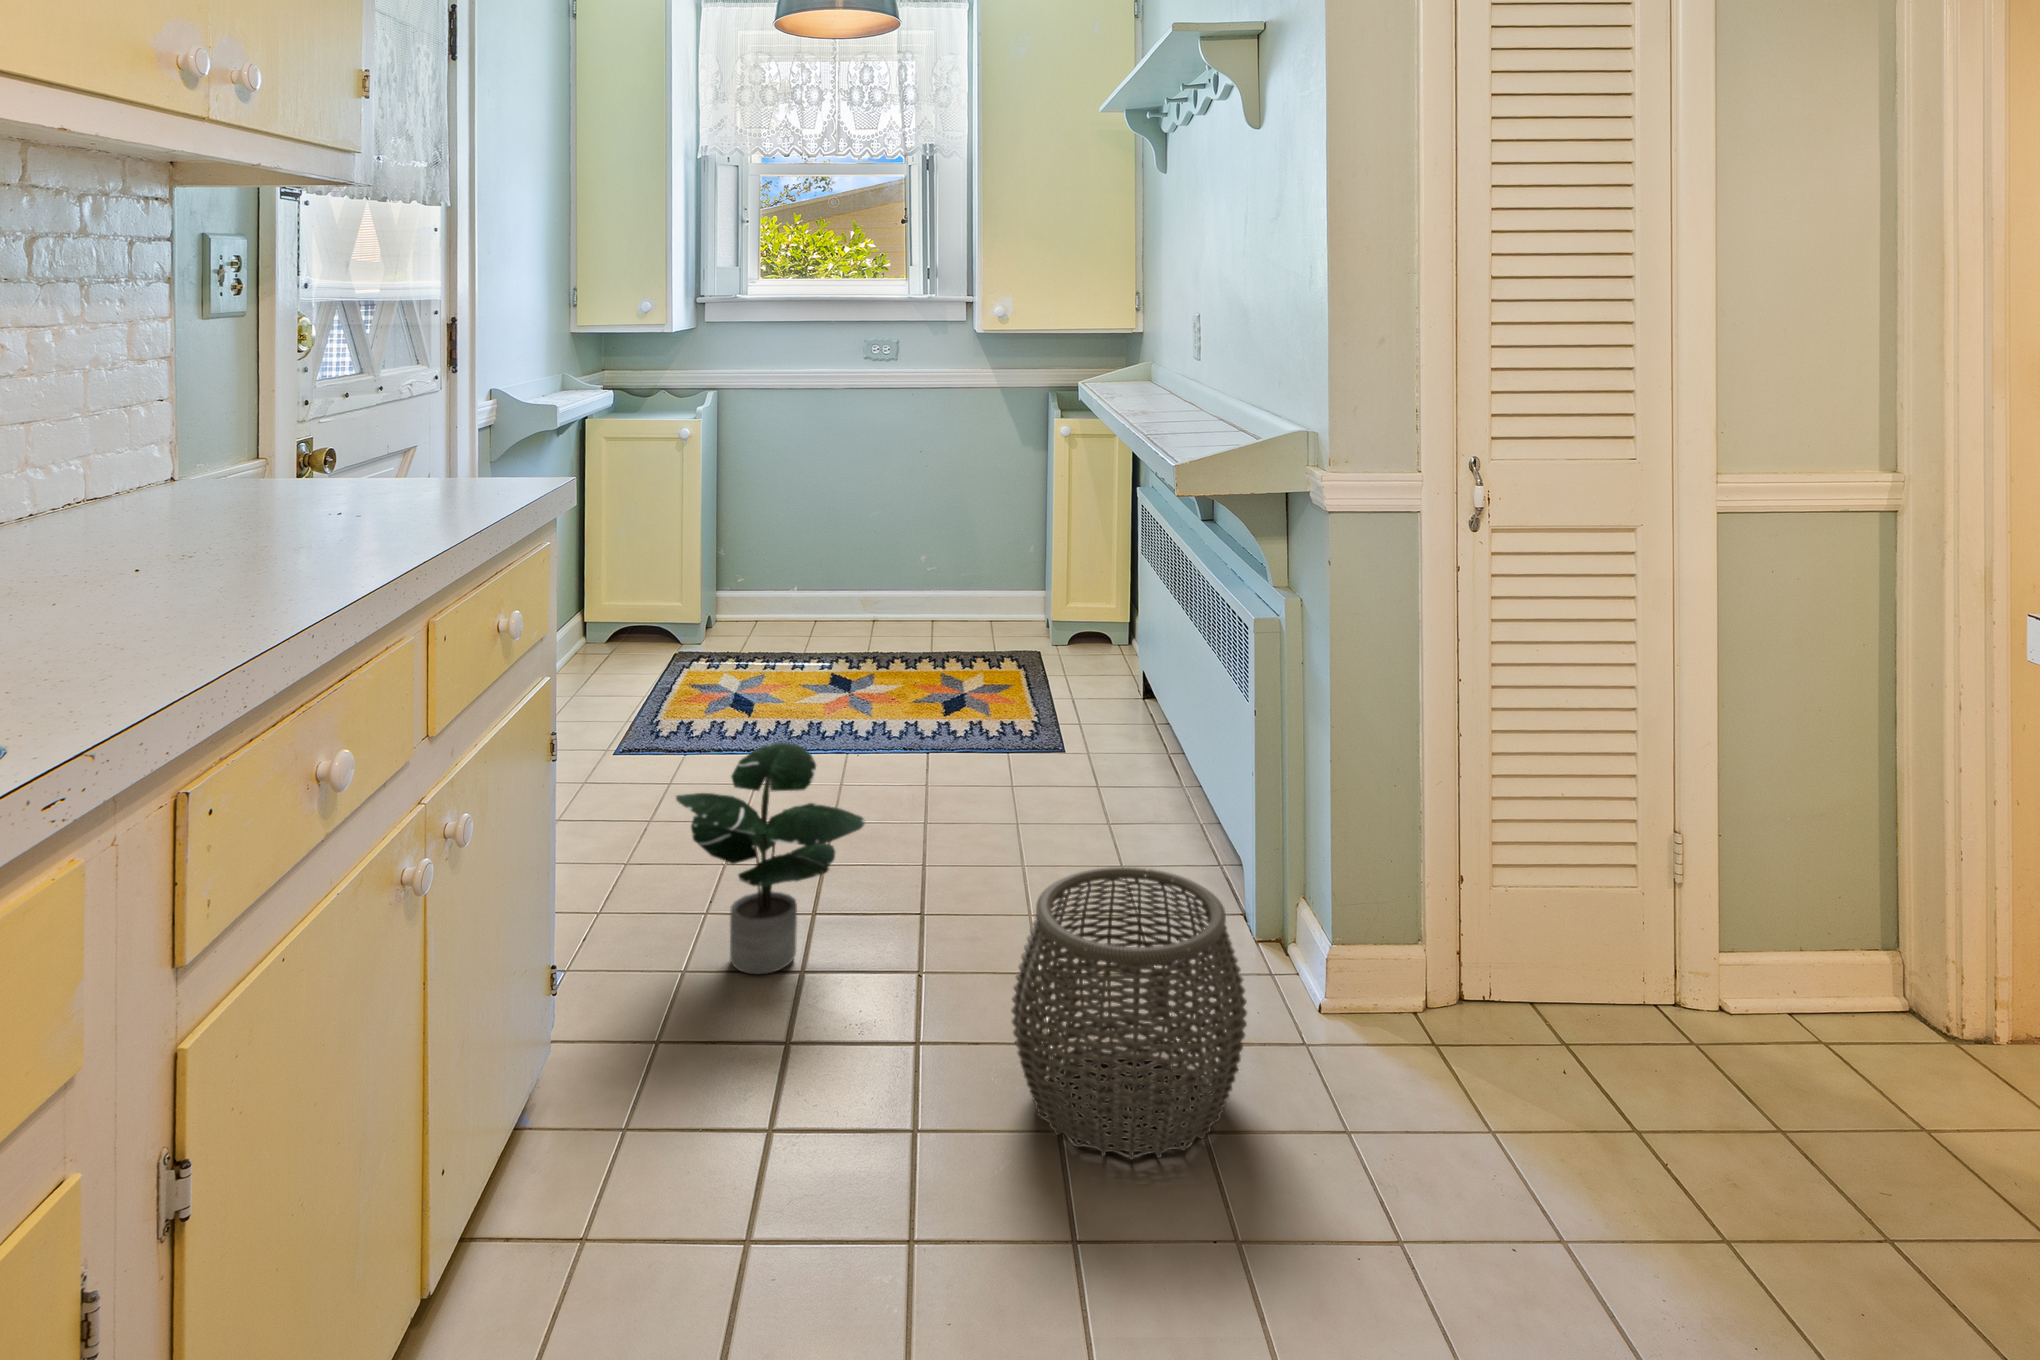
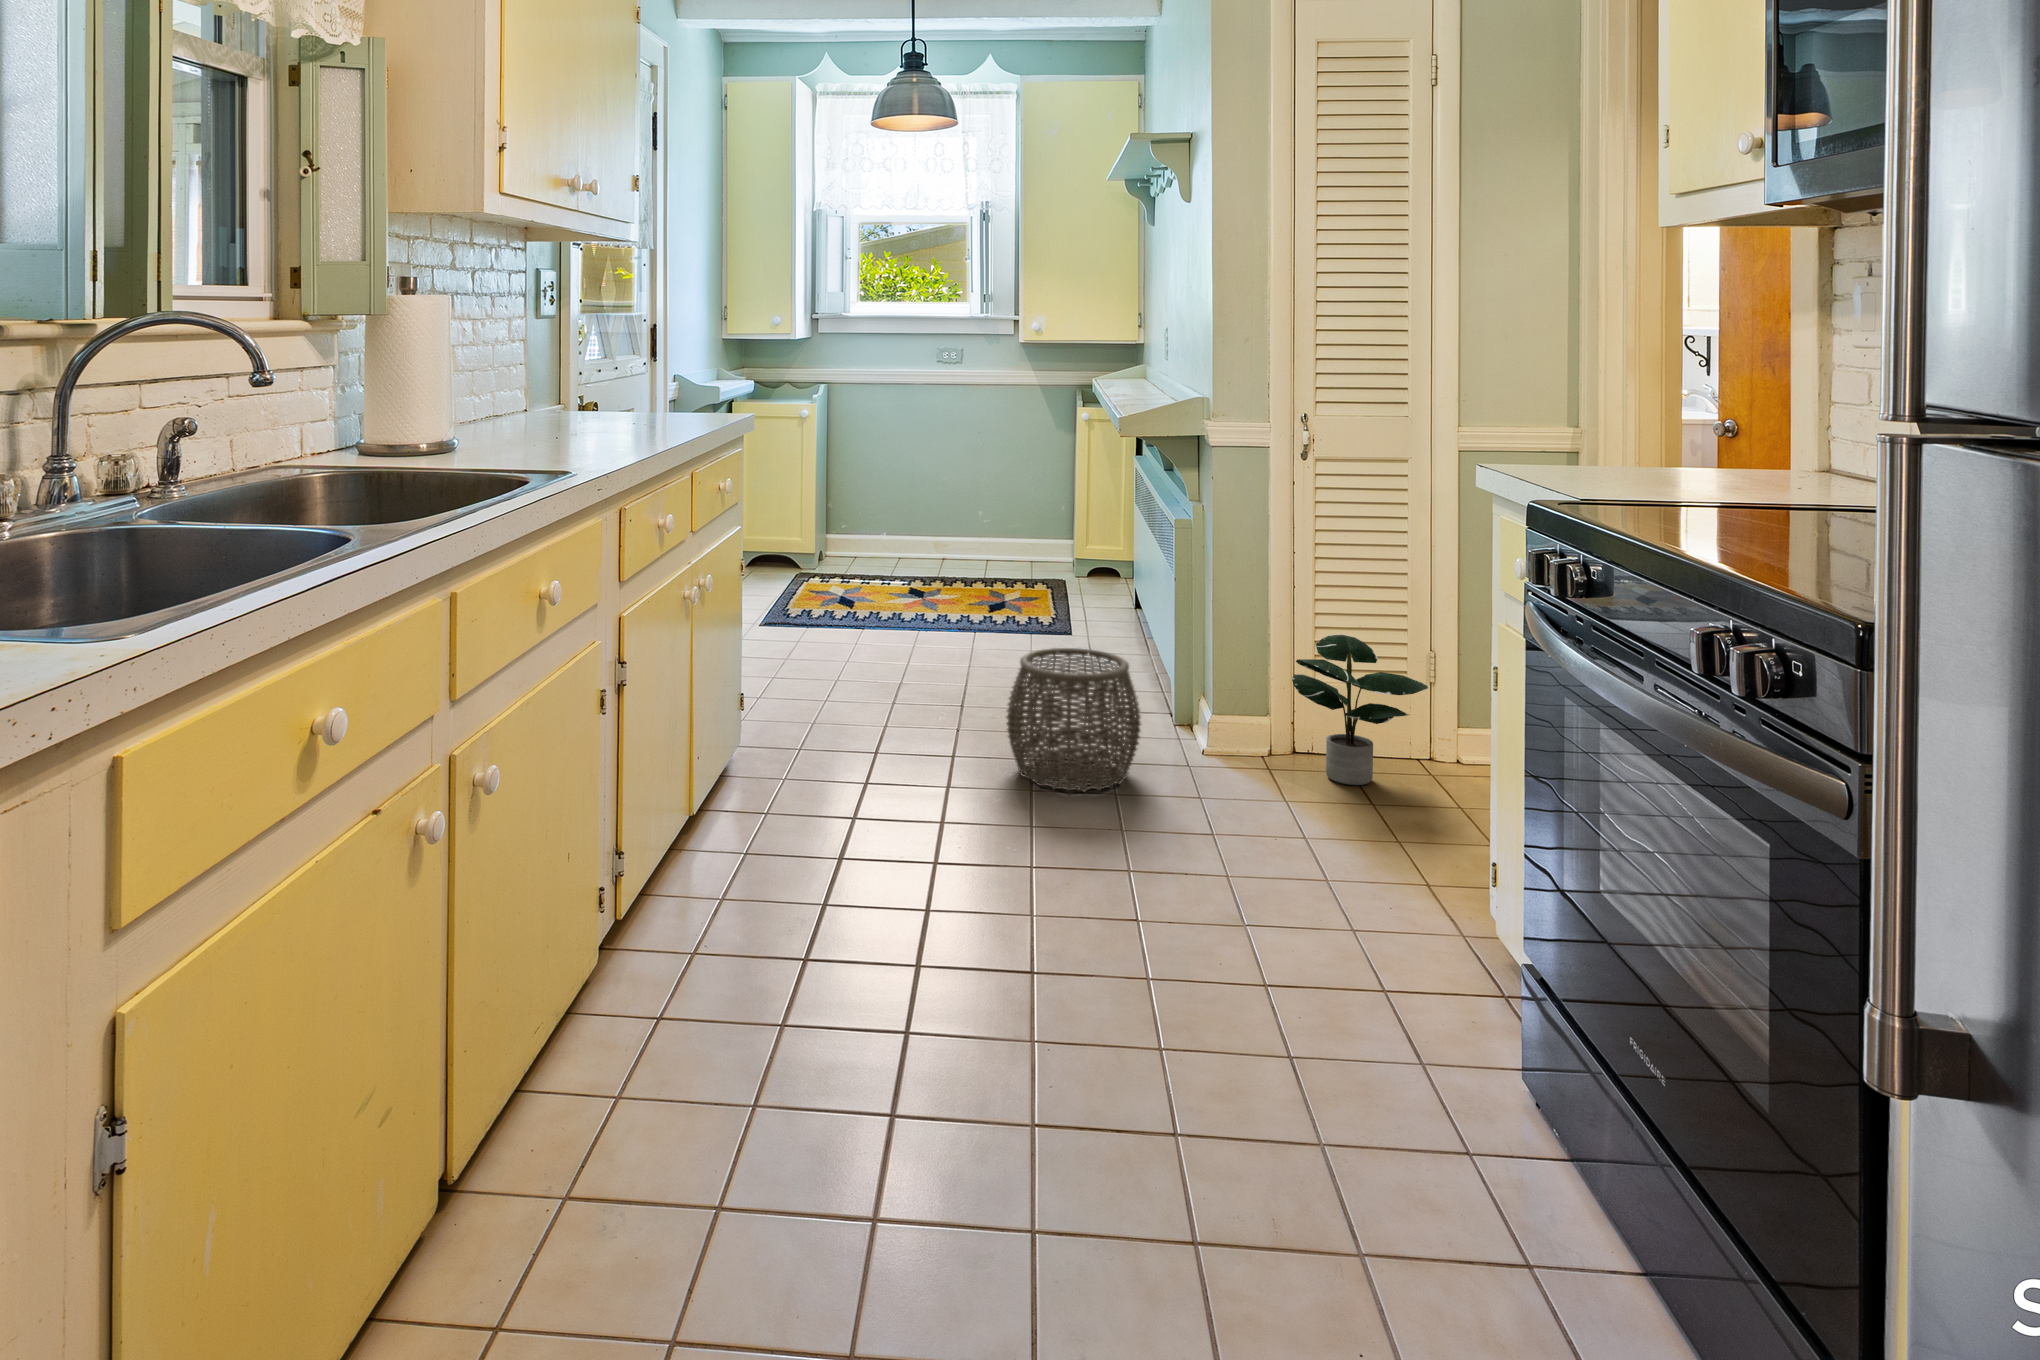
potted plant: present [676,743,866,975] -> present [1292,635,1428,785]

